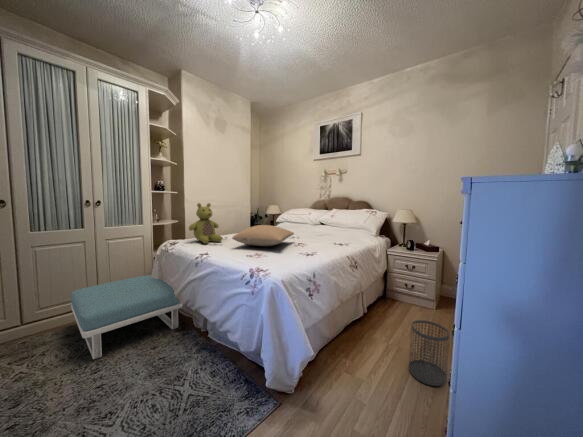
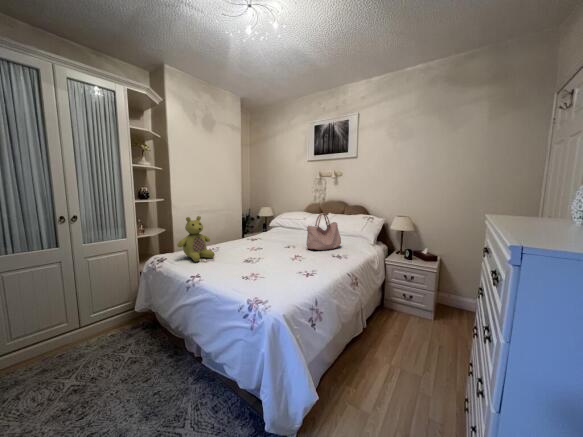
handbag: none [309,204,343,239] -> present [306,213,341,250]
pillow: present [232,225,294,246] -> none [226,240,292,264]
footstool: present [71,275,183,359] -> none [47,292,173,400]
wastebasket: present [409,320,450,386] -> none [415,344,459,416]

